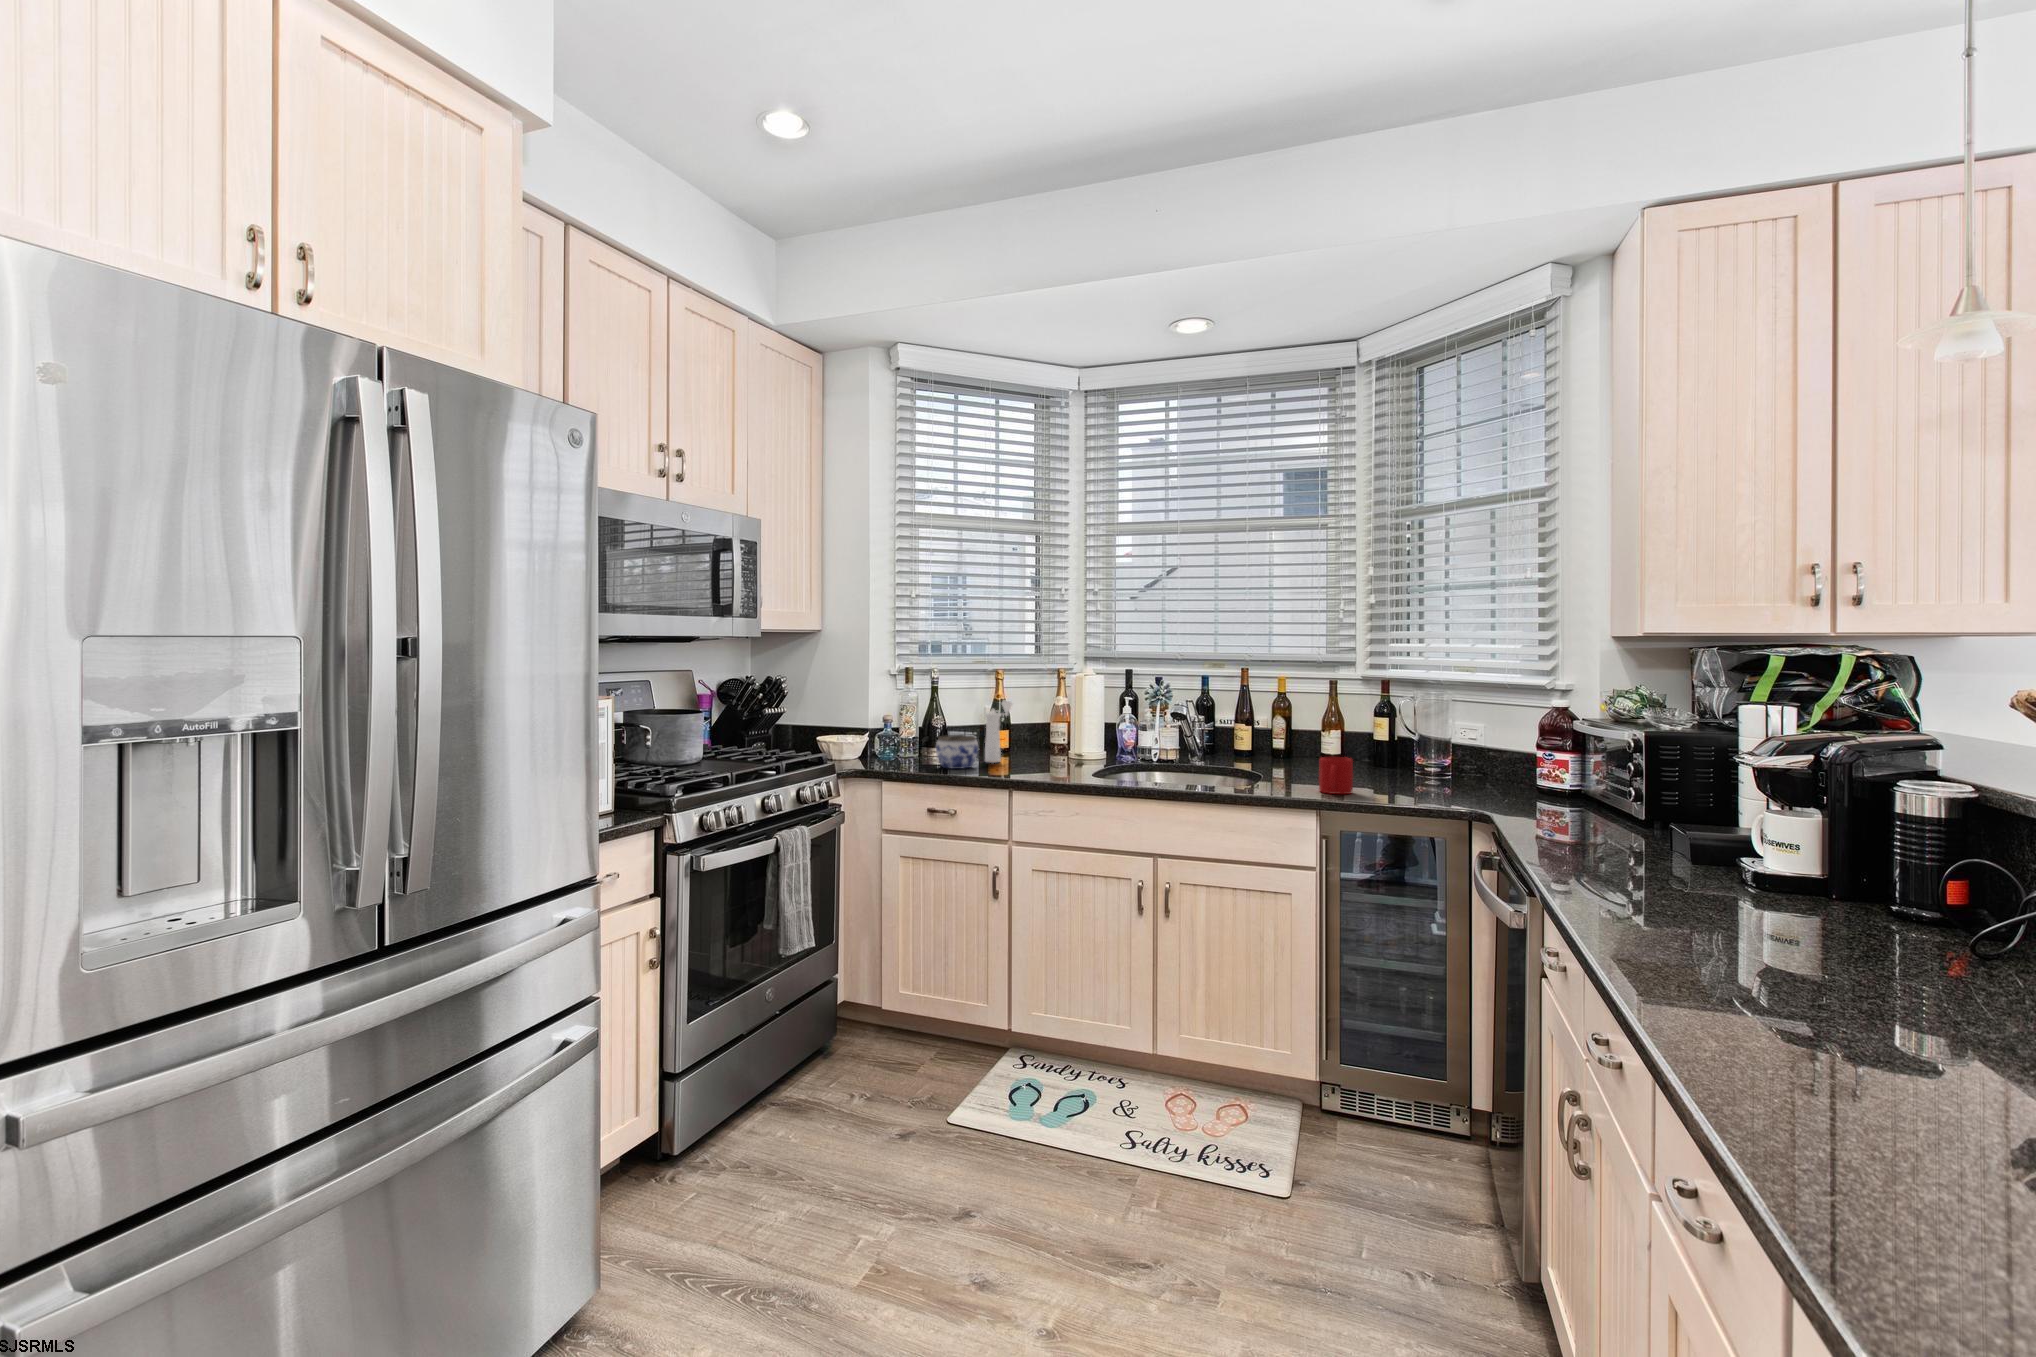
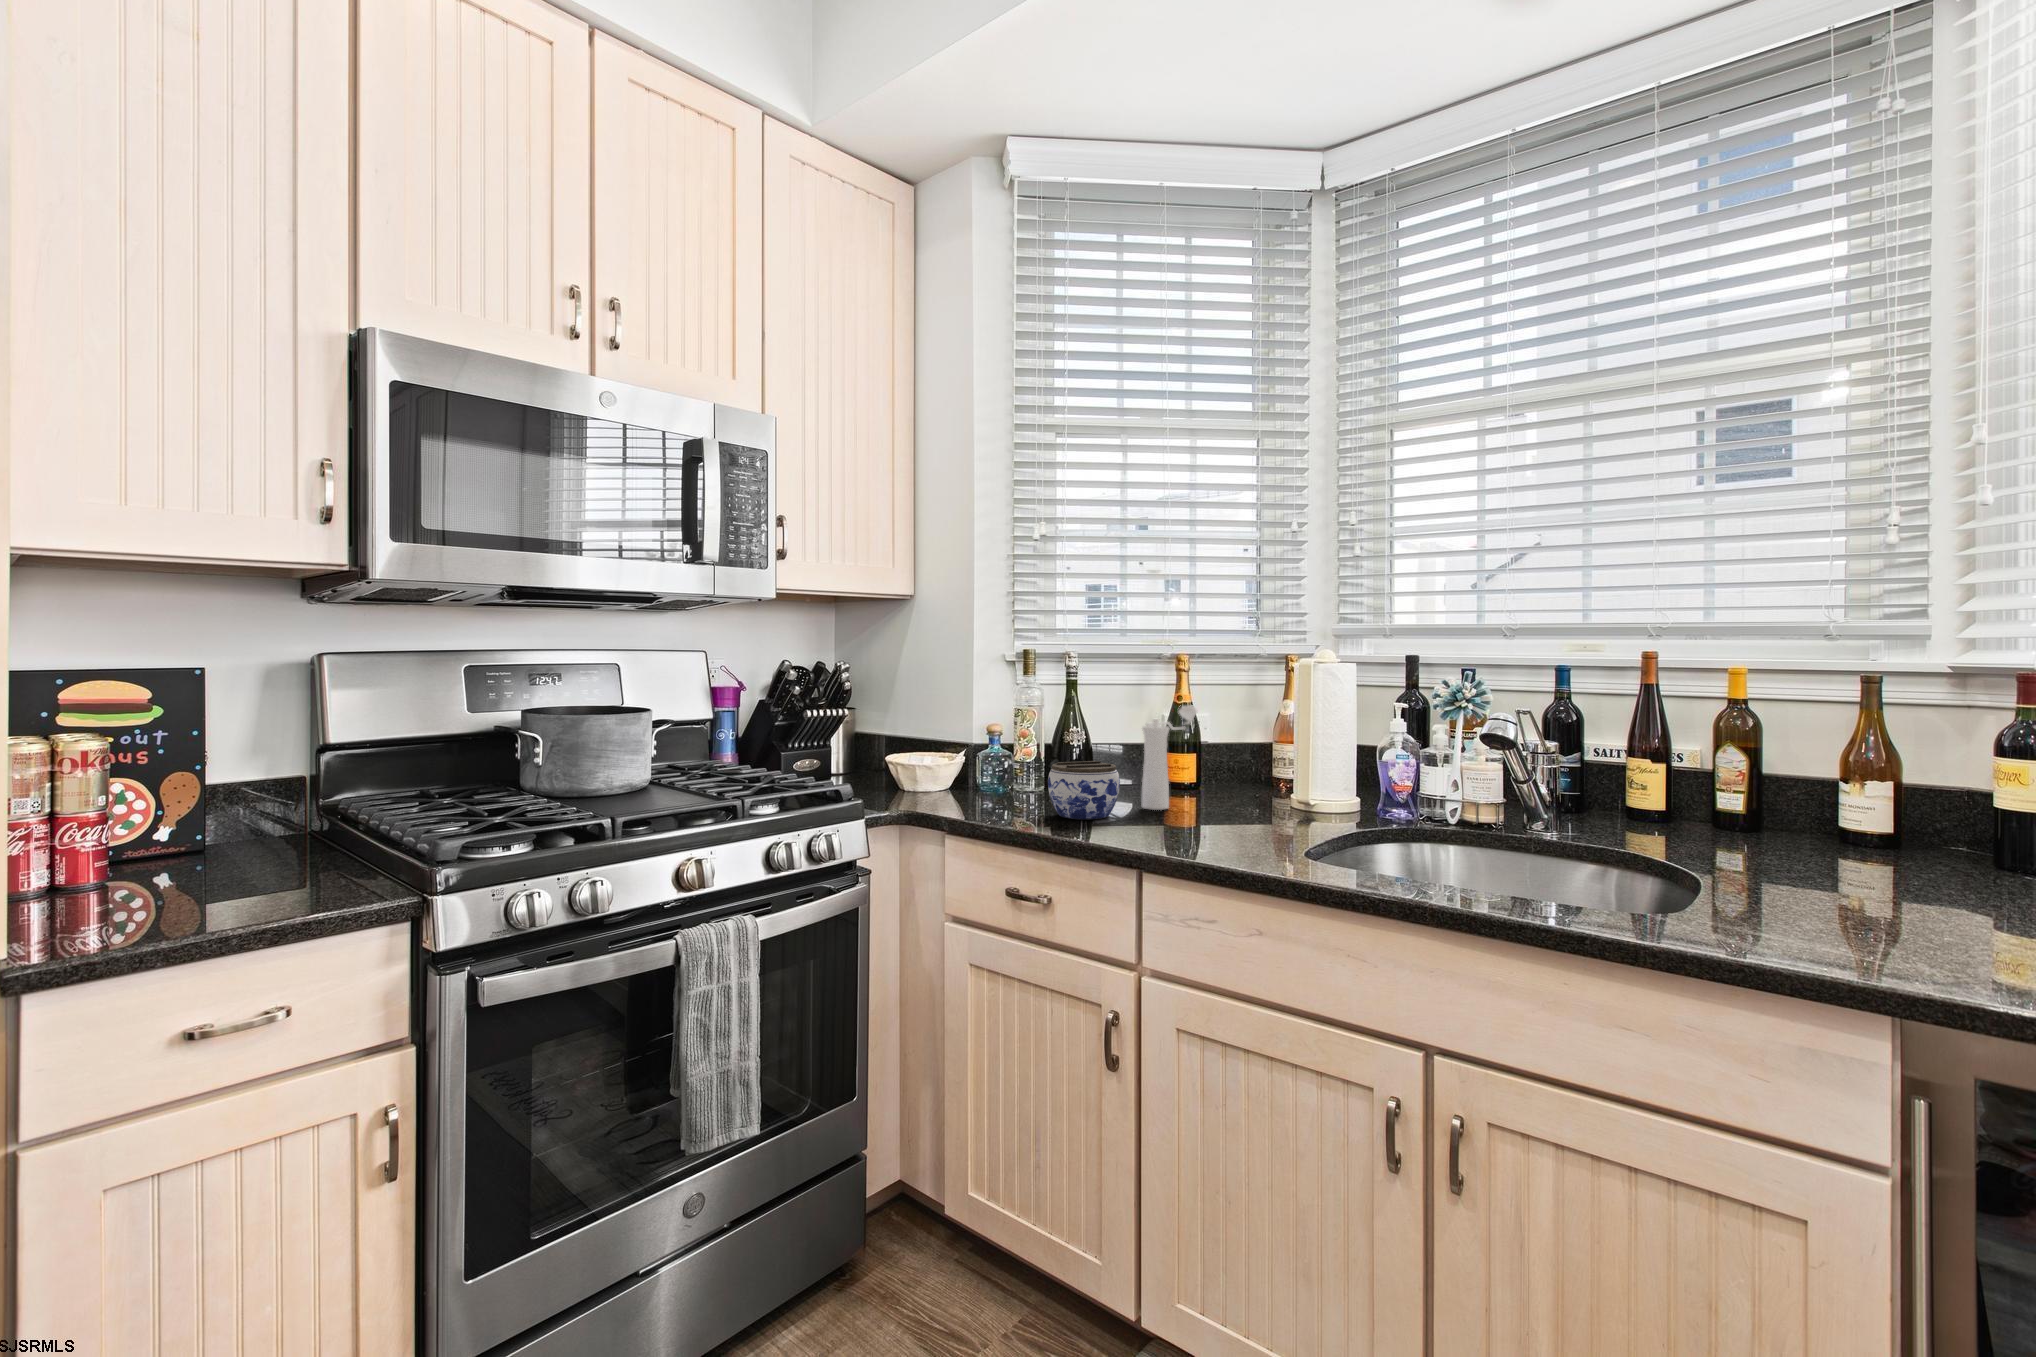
mug: present [1319,757,1353,794] -> none [1860,854,1970,957]

